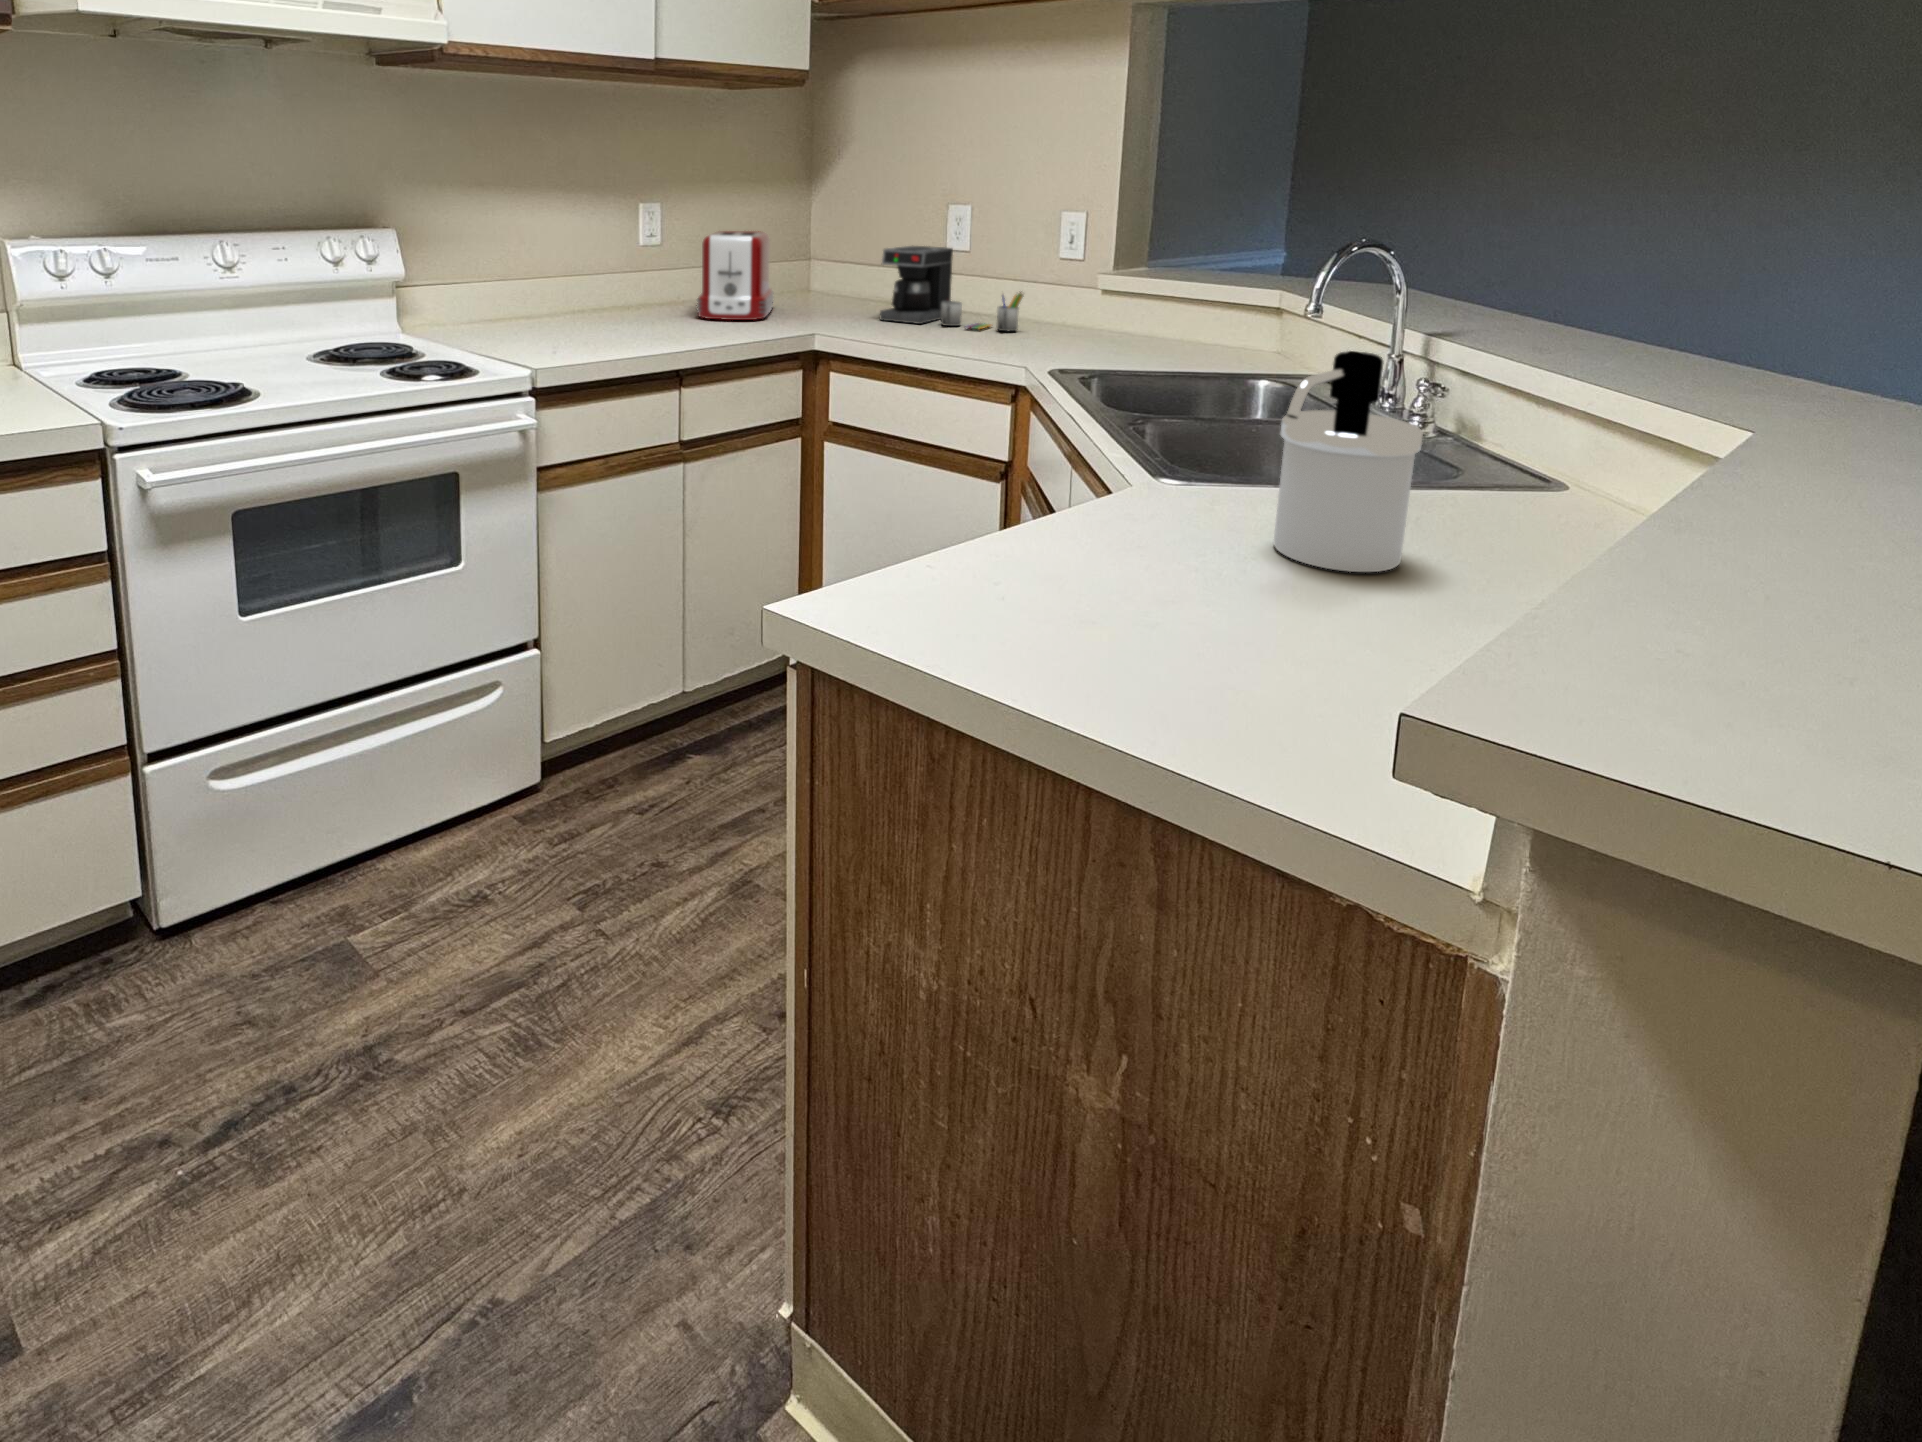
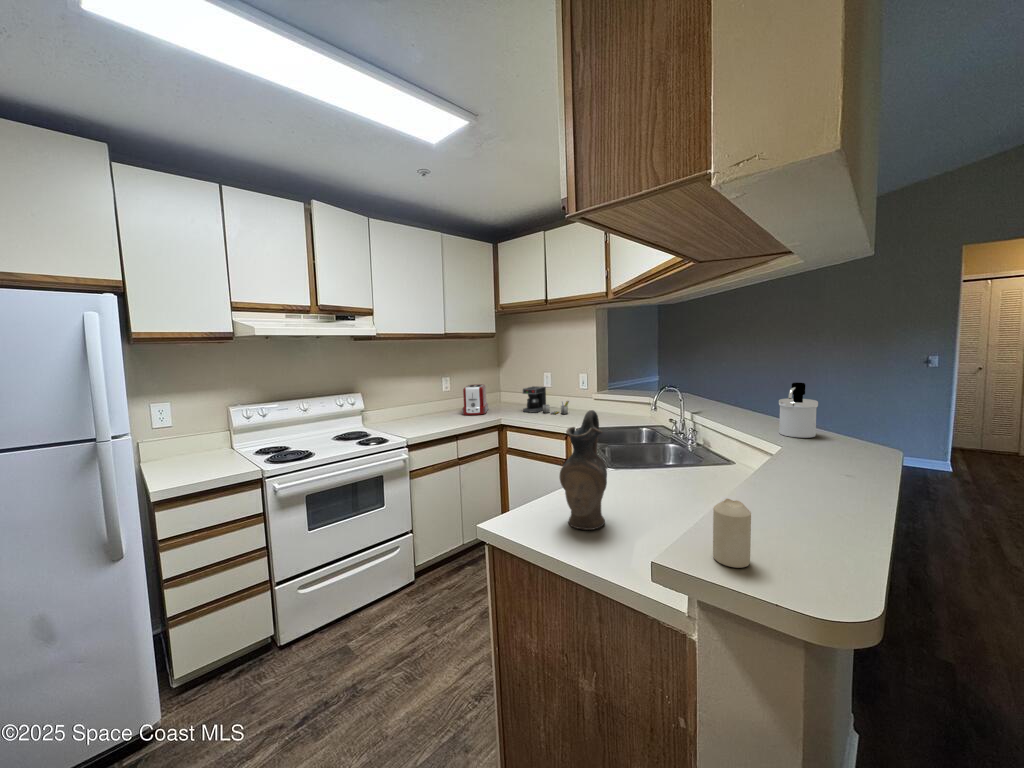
ceramic pitcher: none [1049,252,1209,634] -> present [560,410,607,530]
soap dispenser: present [1273,351,1423,572] -> present [779,383,818,438]
candle: none [1644,513,1827,751] -> present [713,499,751,568]

